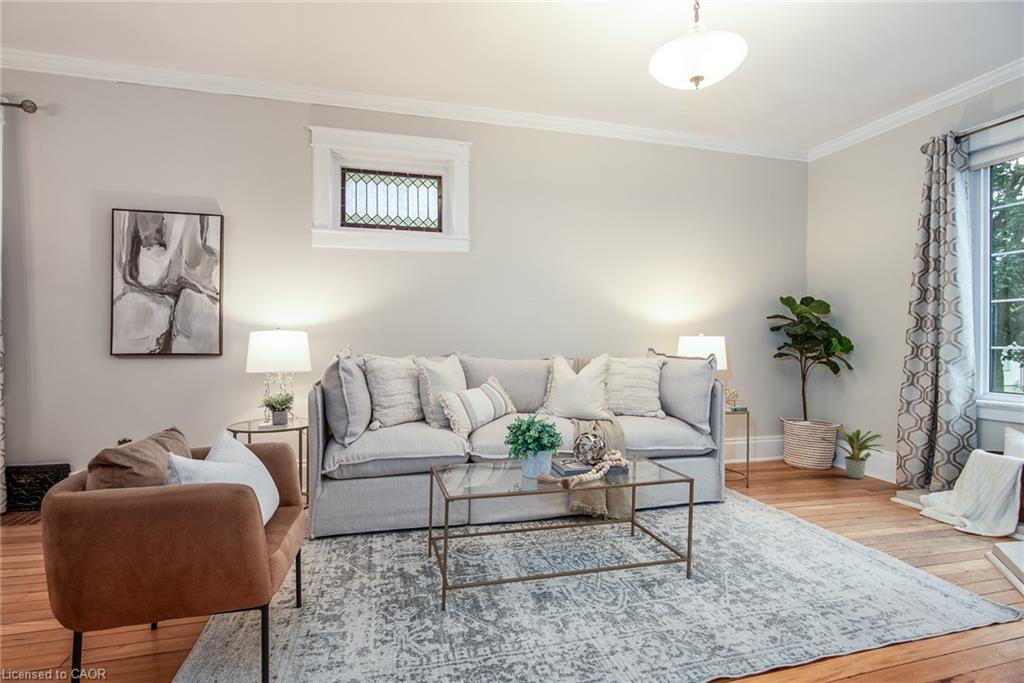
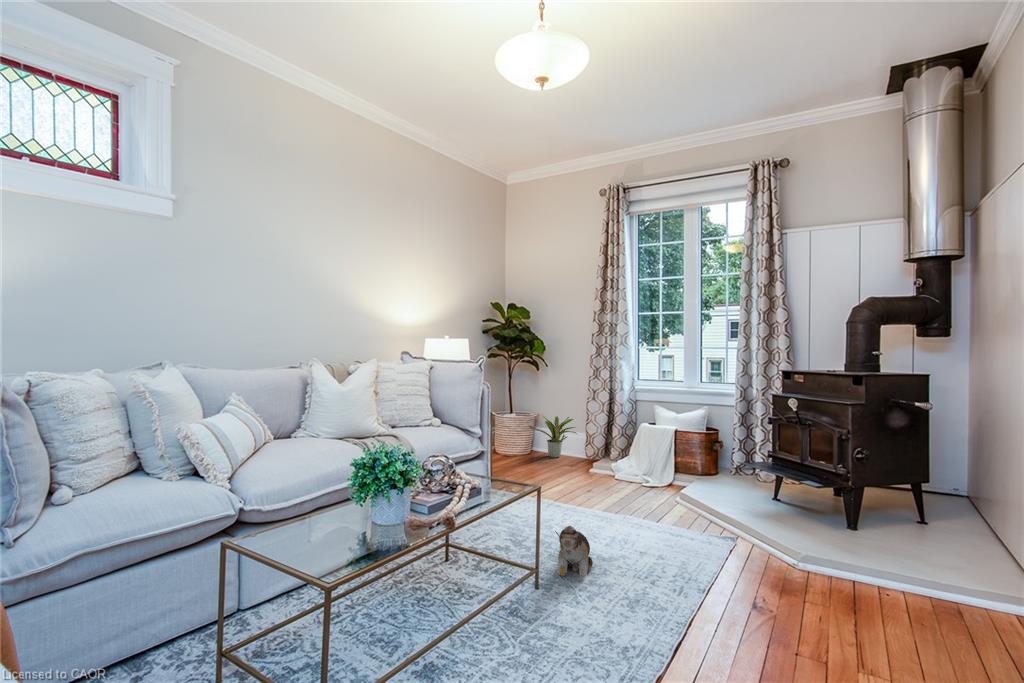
plush toy: none [712,527,780,585] -> present [555,526,593,578]

